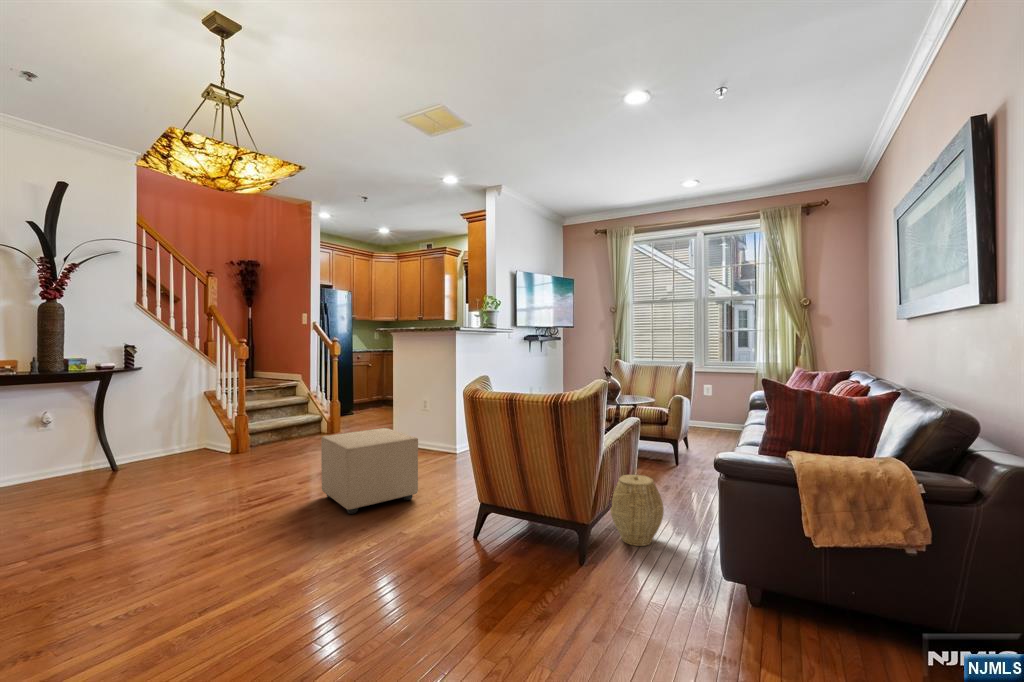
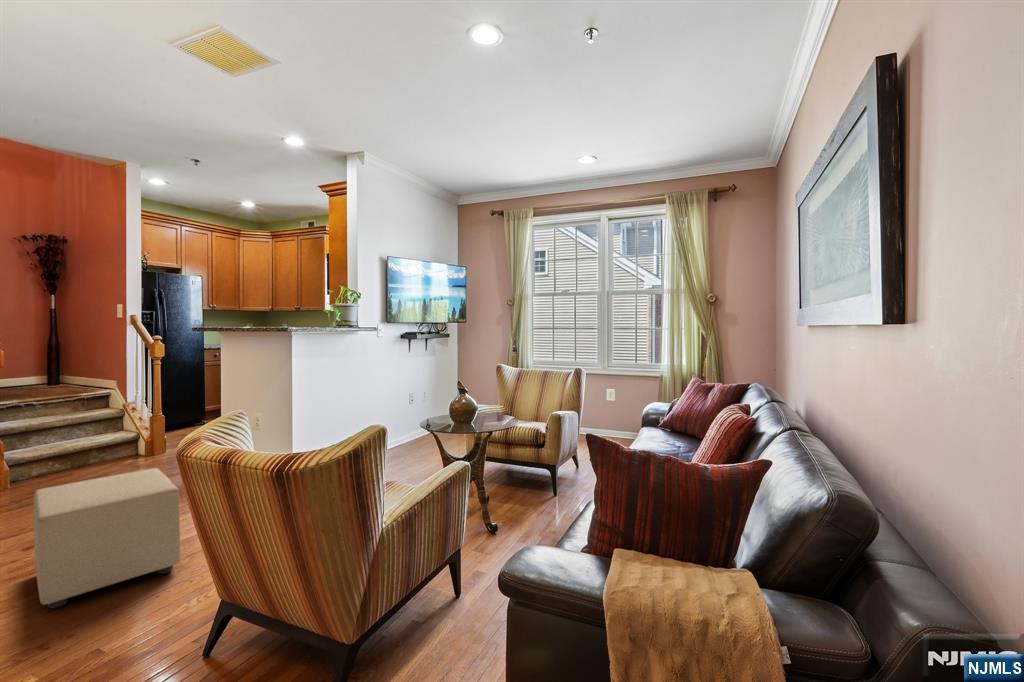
woven basket: present [610,475,664,546] -> none [409,544,482,650]

